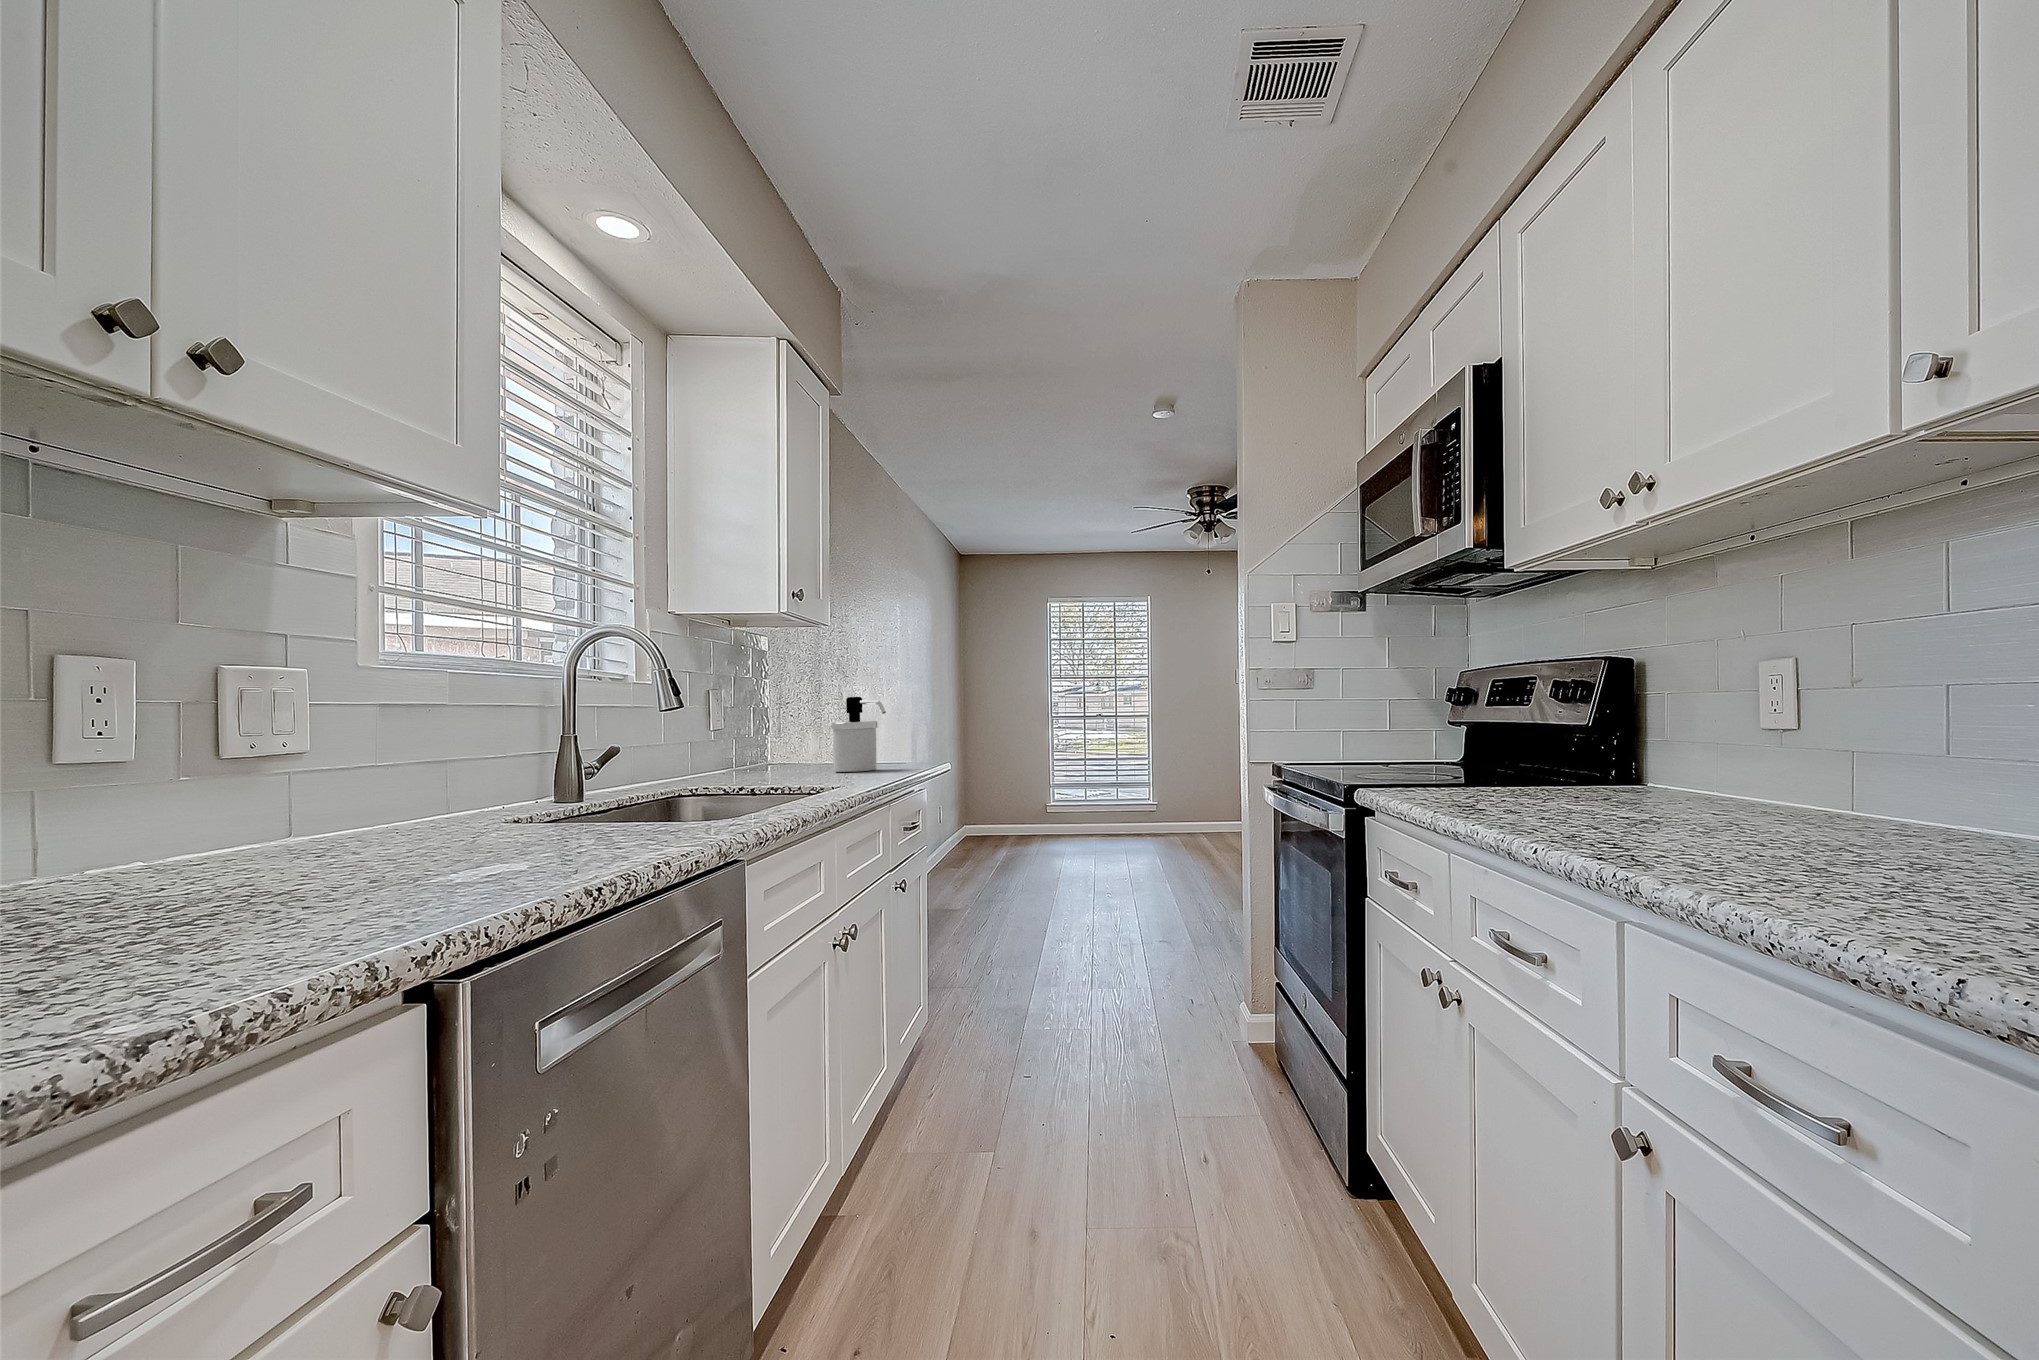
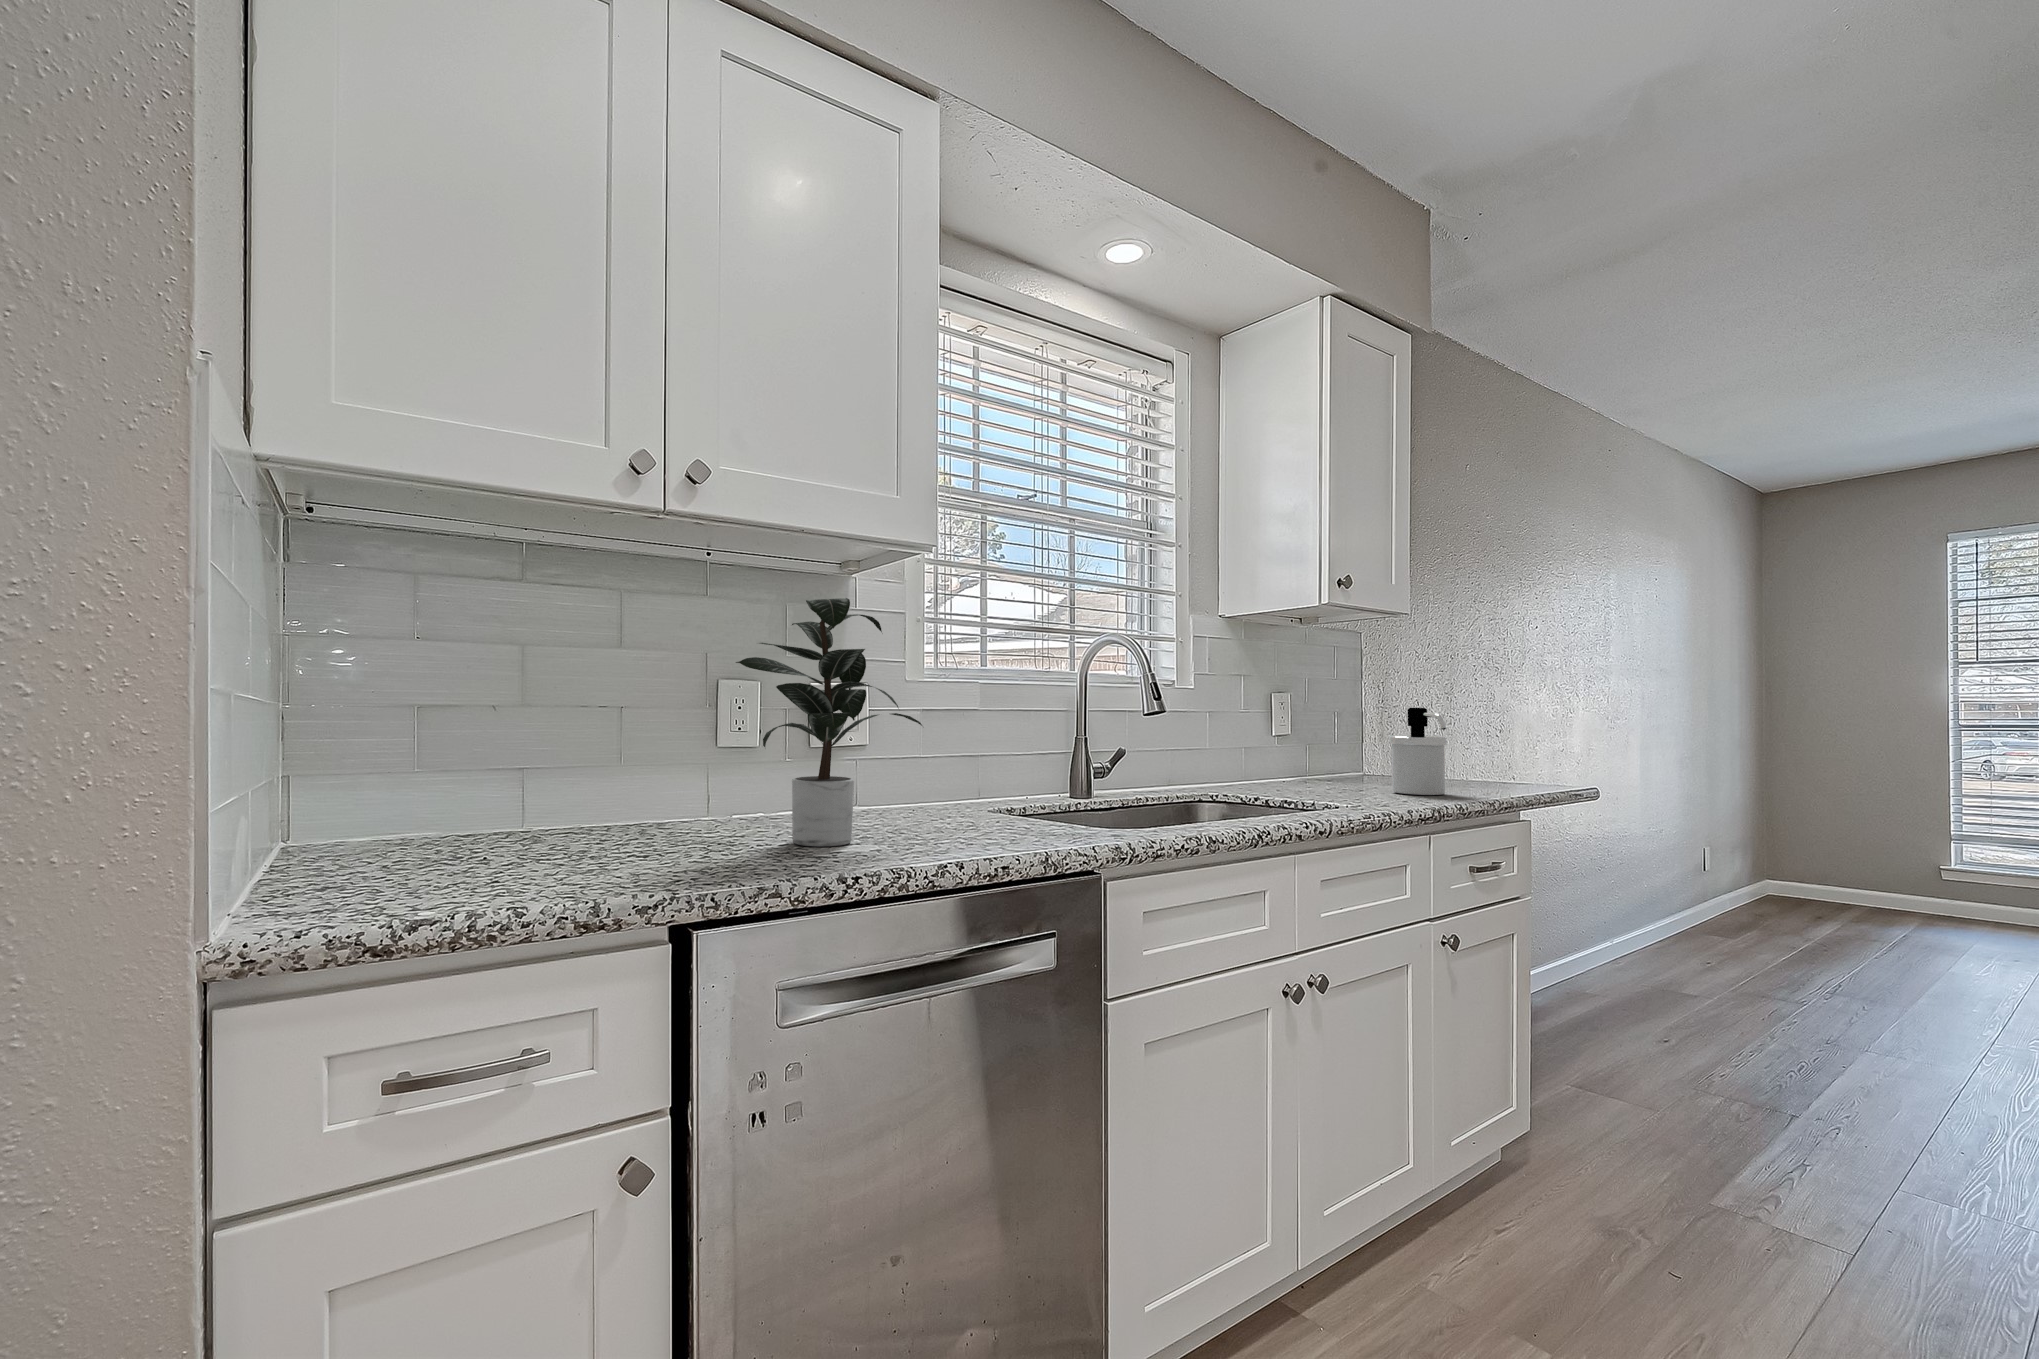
potted plant: none [230,563,602,880] -> present [736,598,922,847]

